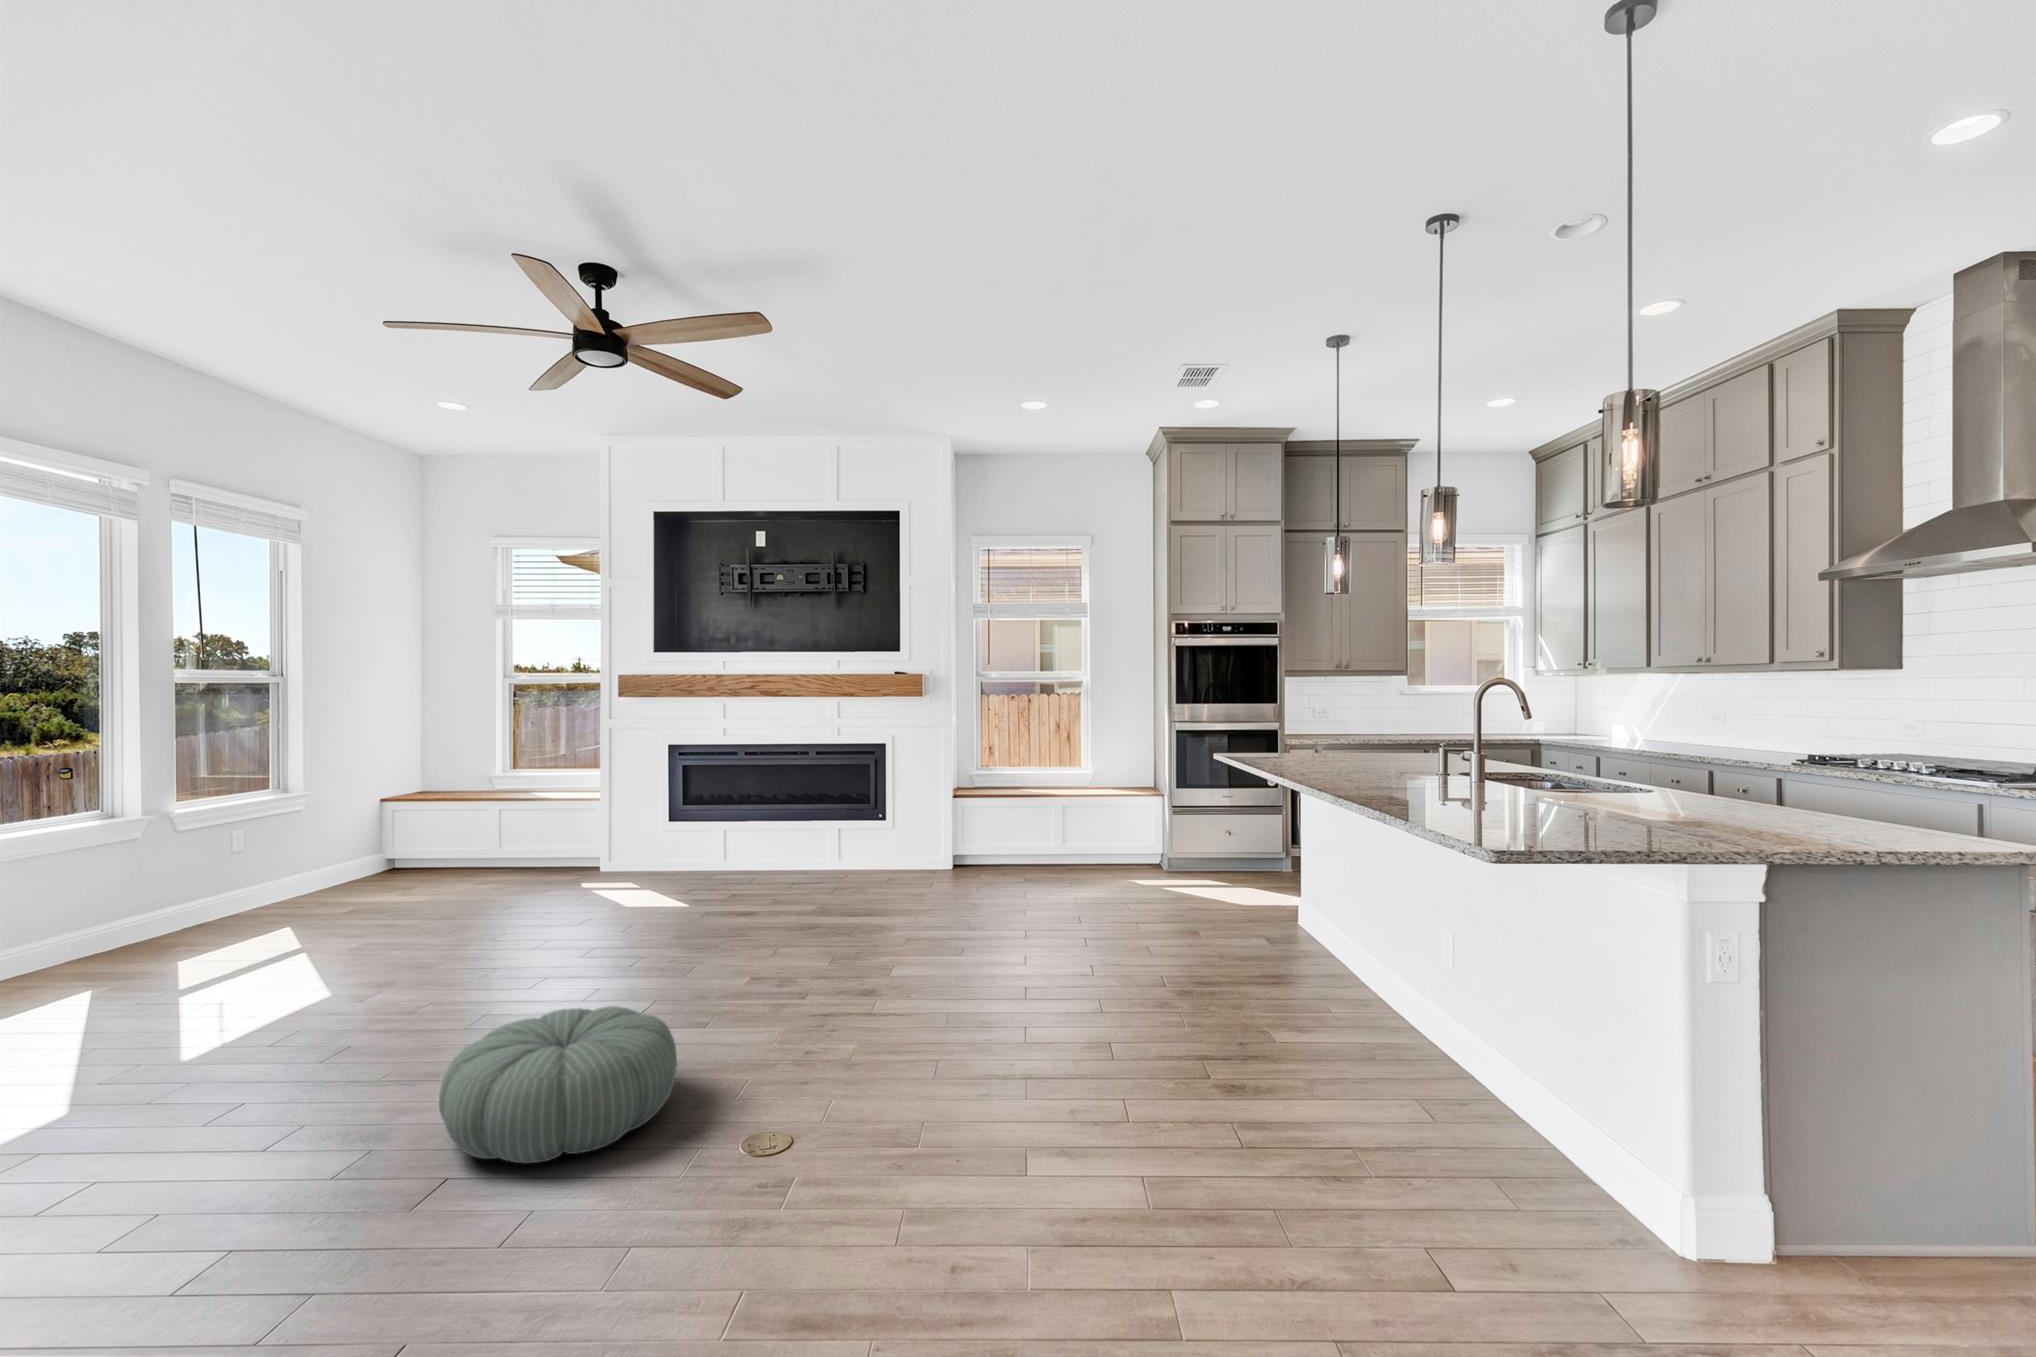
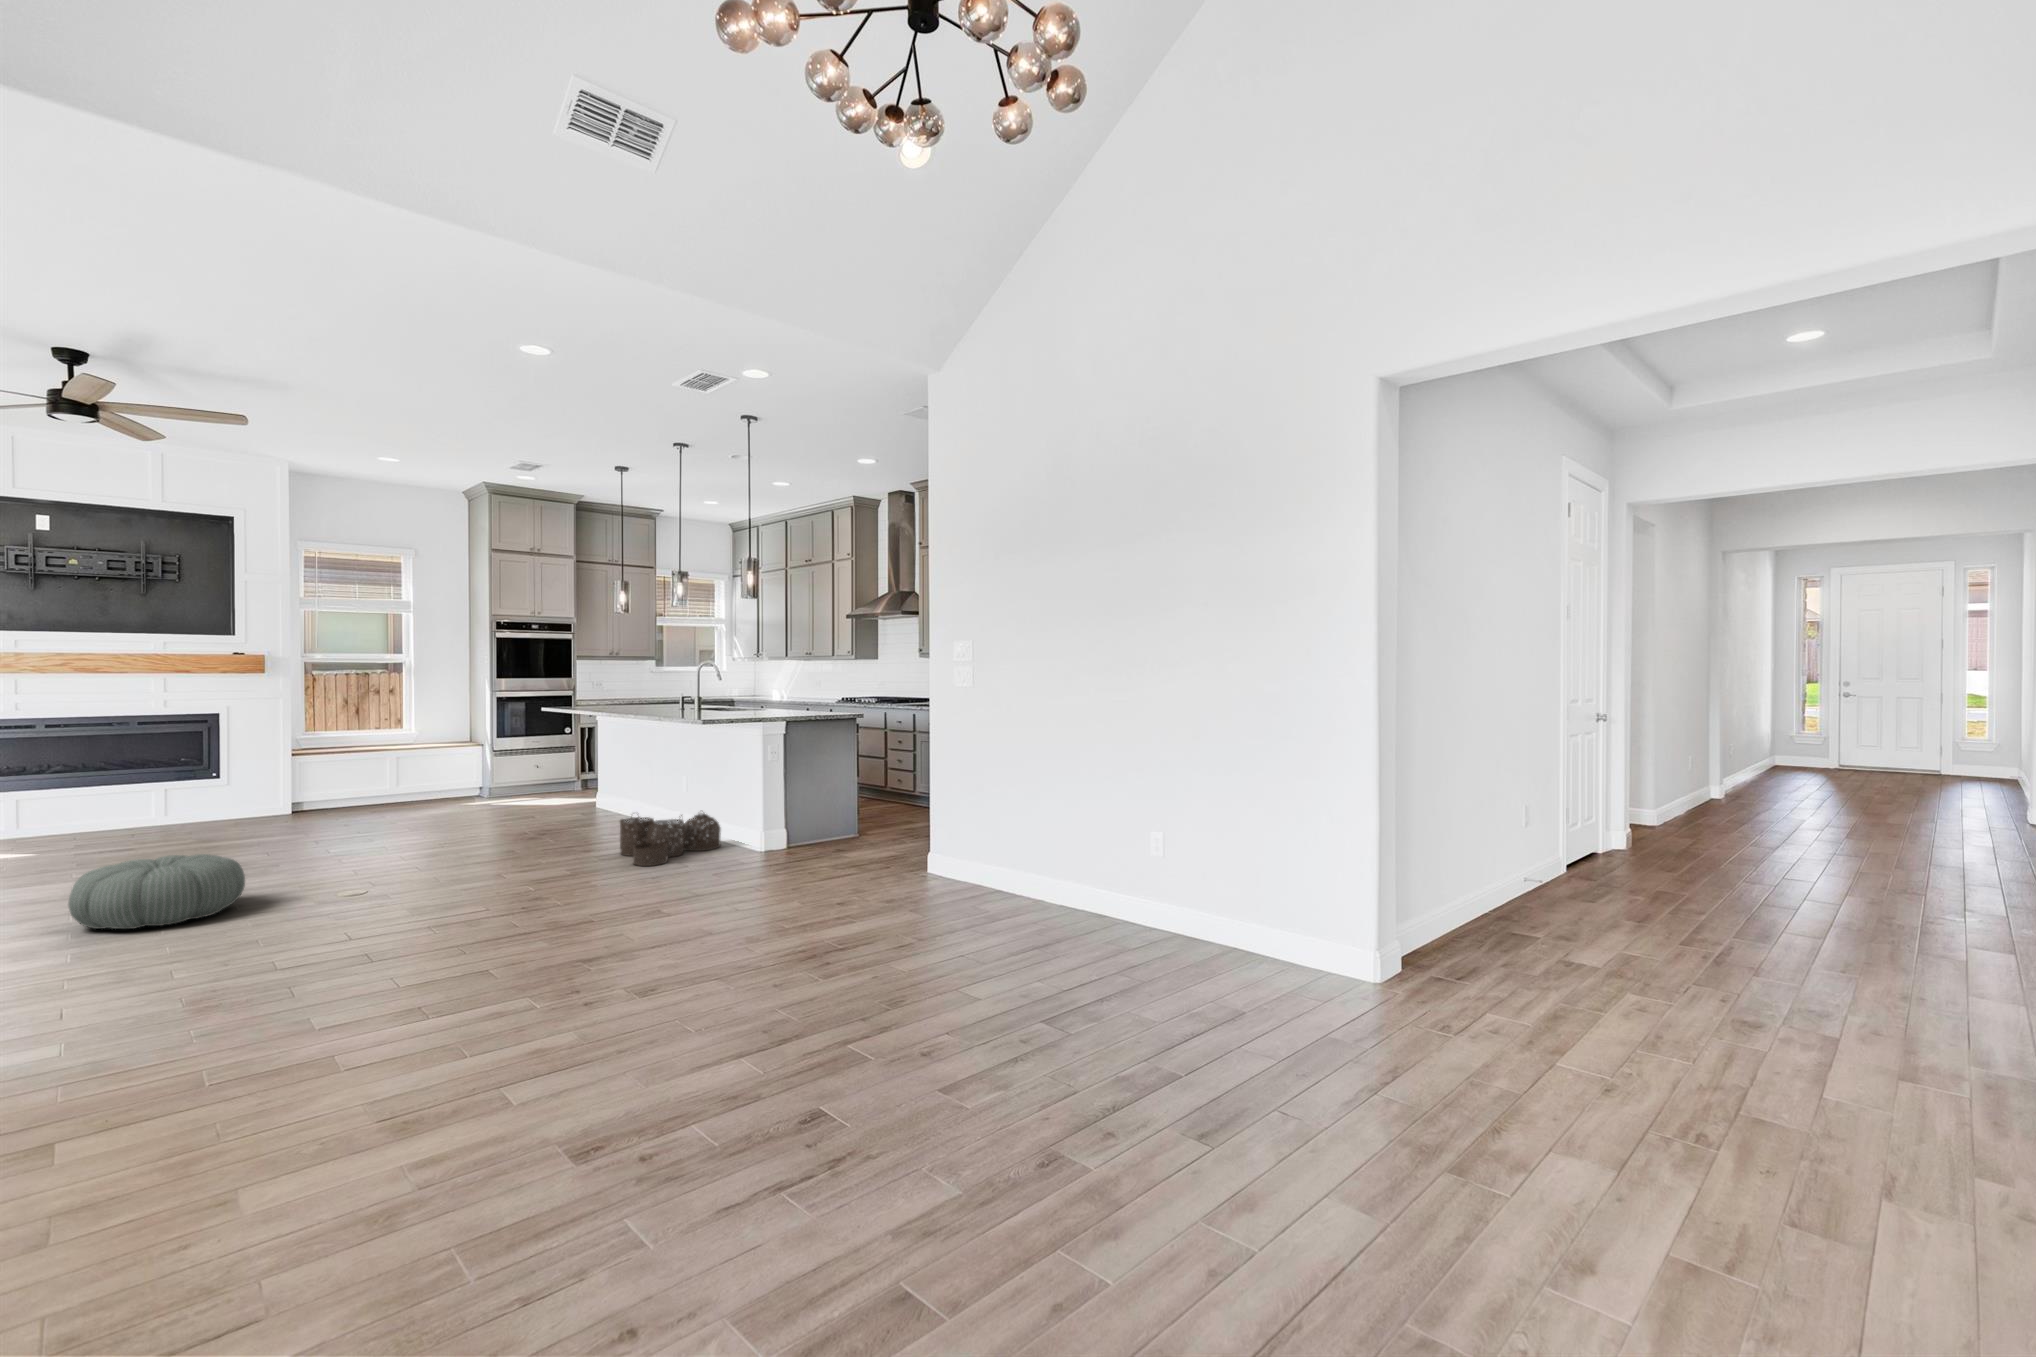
woven basket: none [1309,1033,1562,1236] -> present [620,813,721,866]

